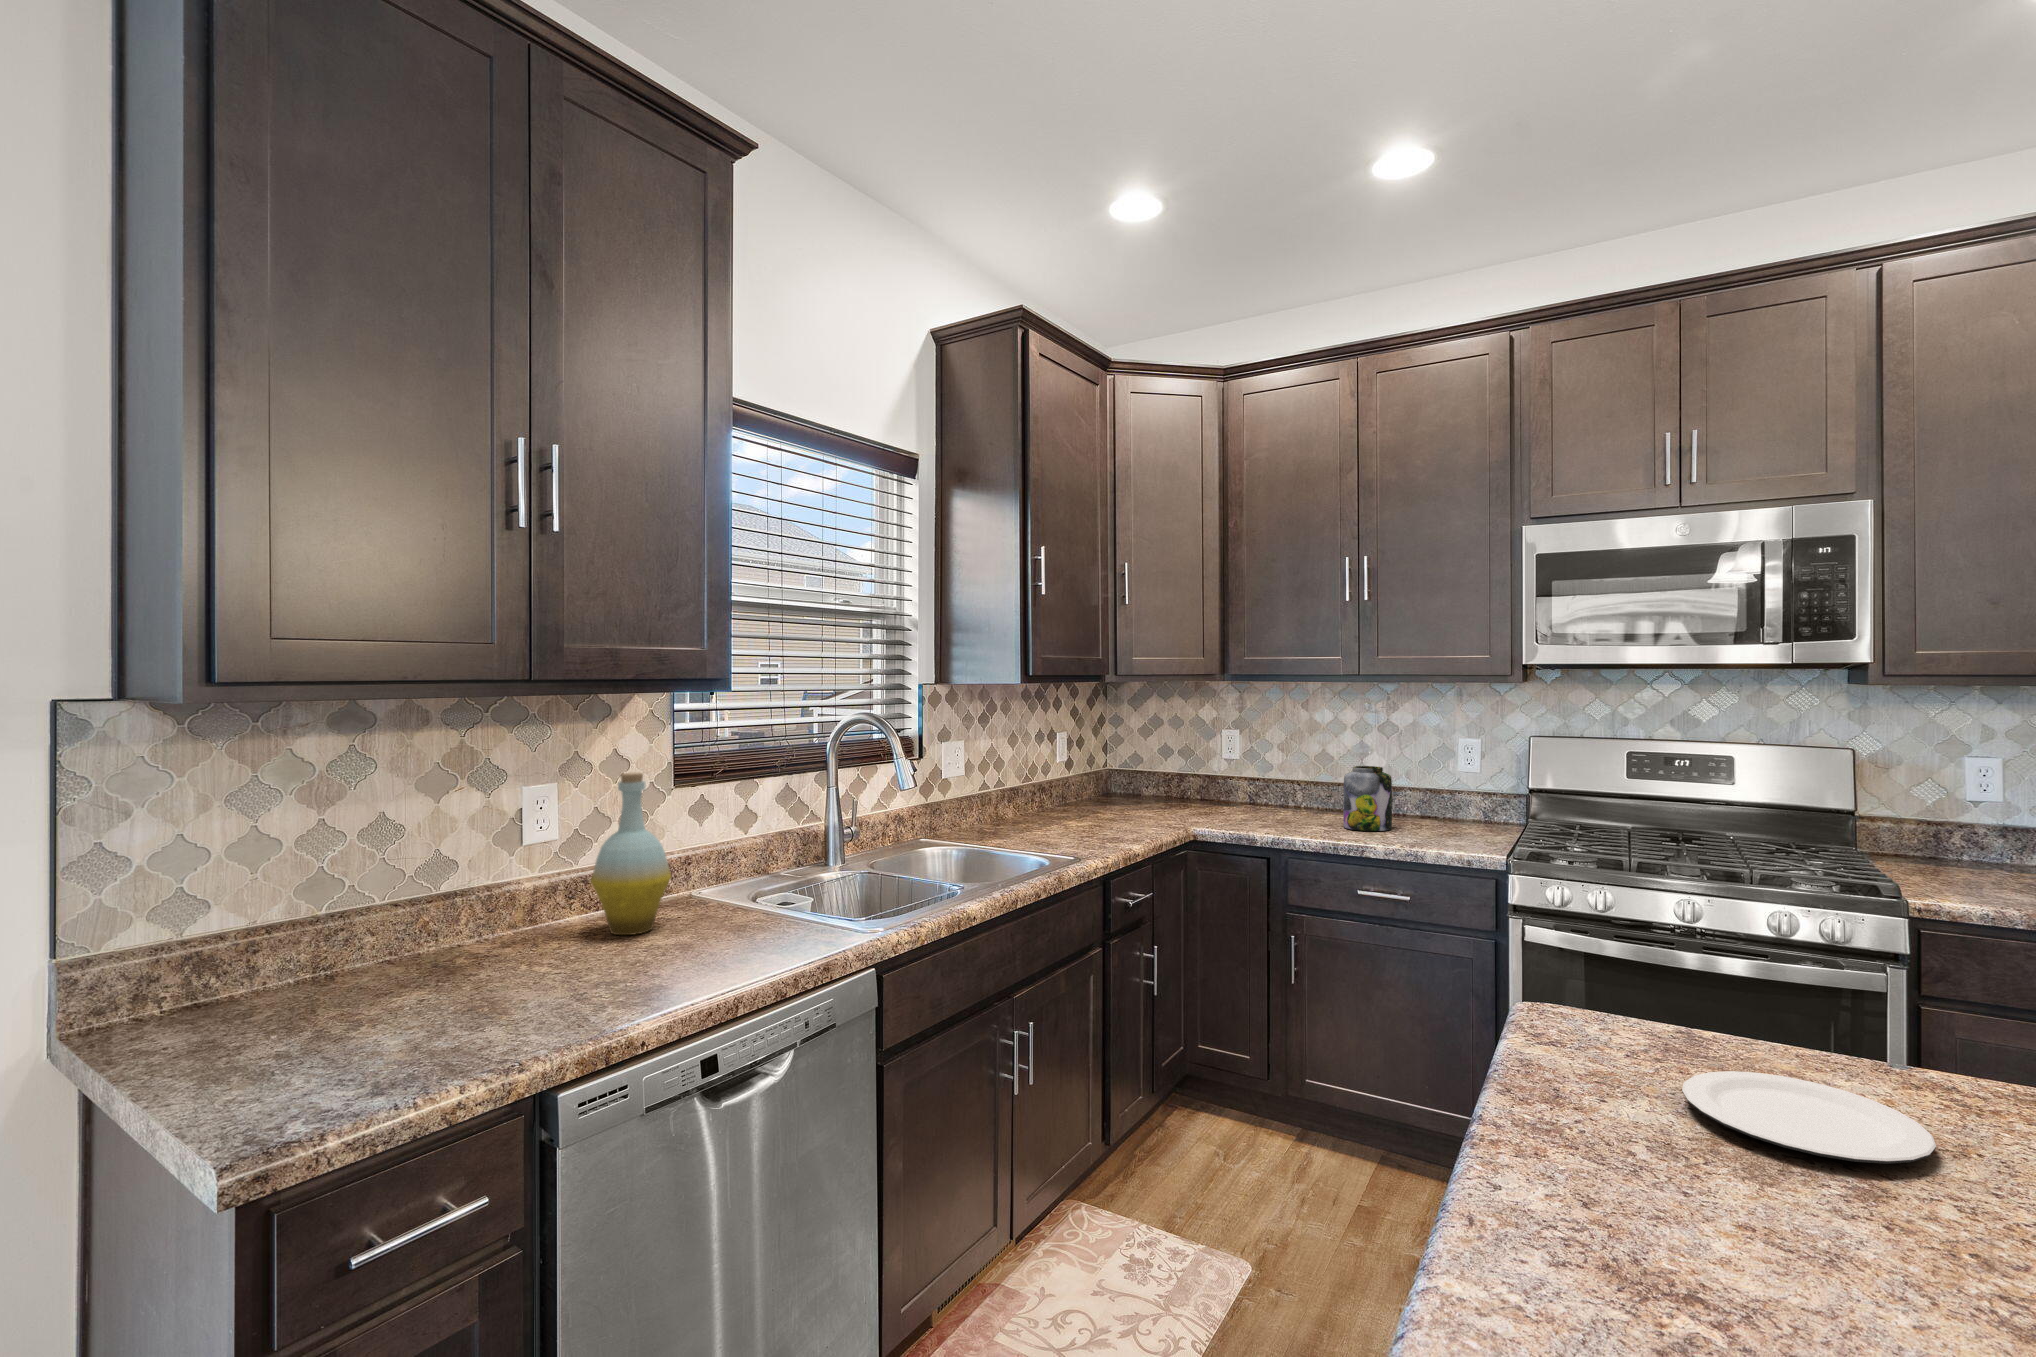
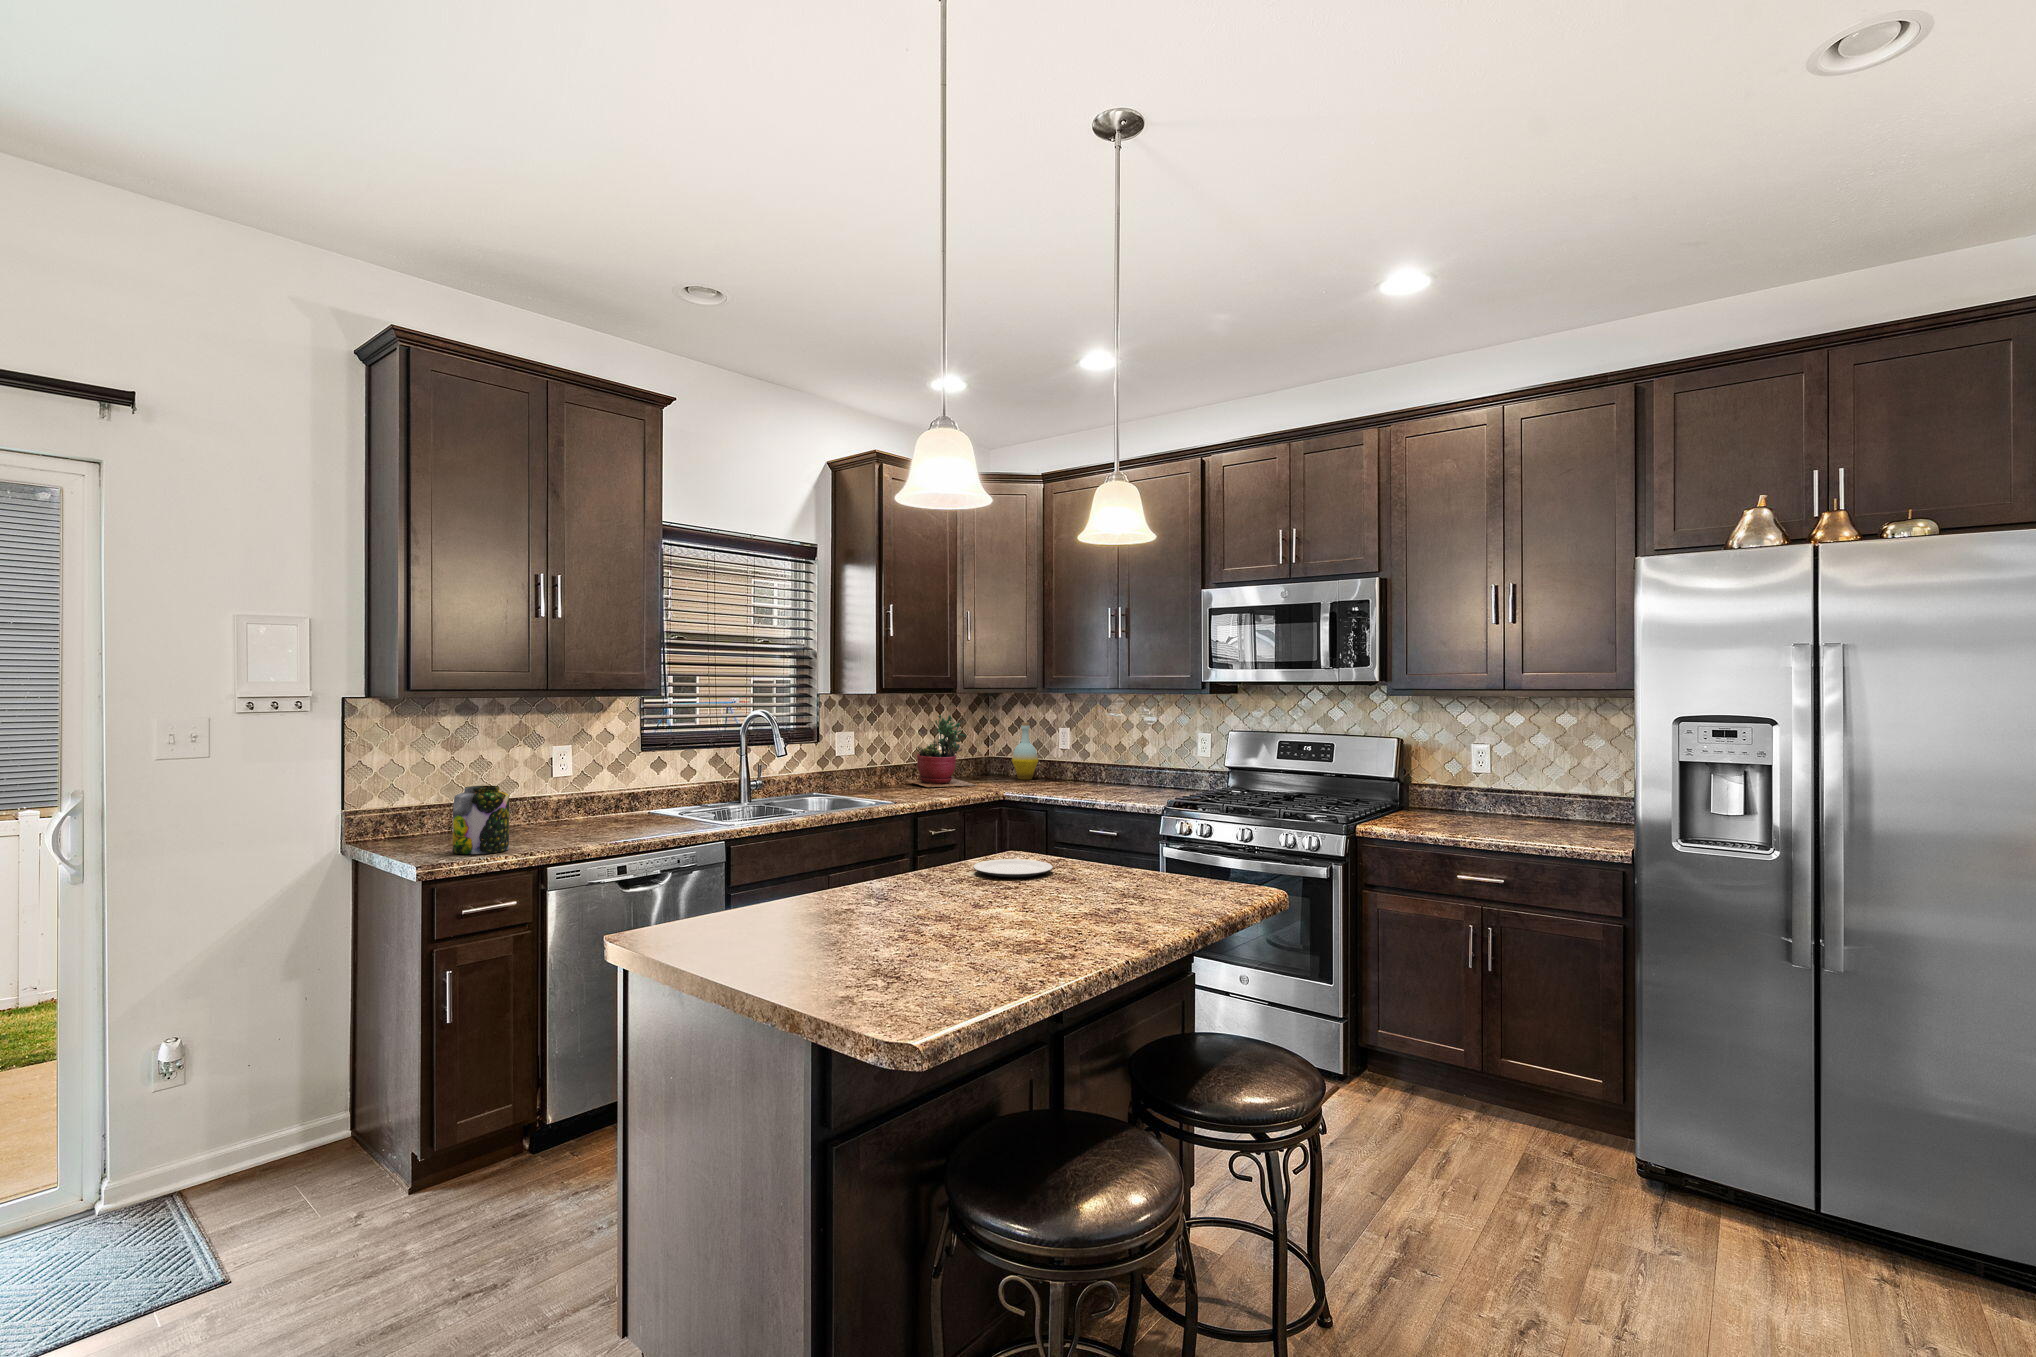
succulent plant: none [1022,713,1132,822] -> present [906,715,976,787]
jar: present [1343,766,1392,831] -> present [452,785,509,854]
bottle: present [591,773,671,935] -> present [1012,722,1038,780]

